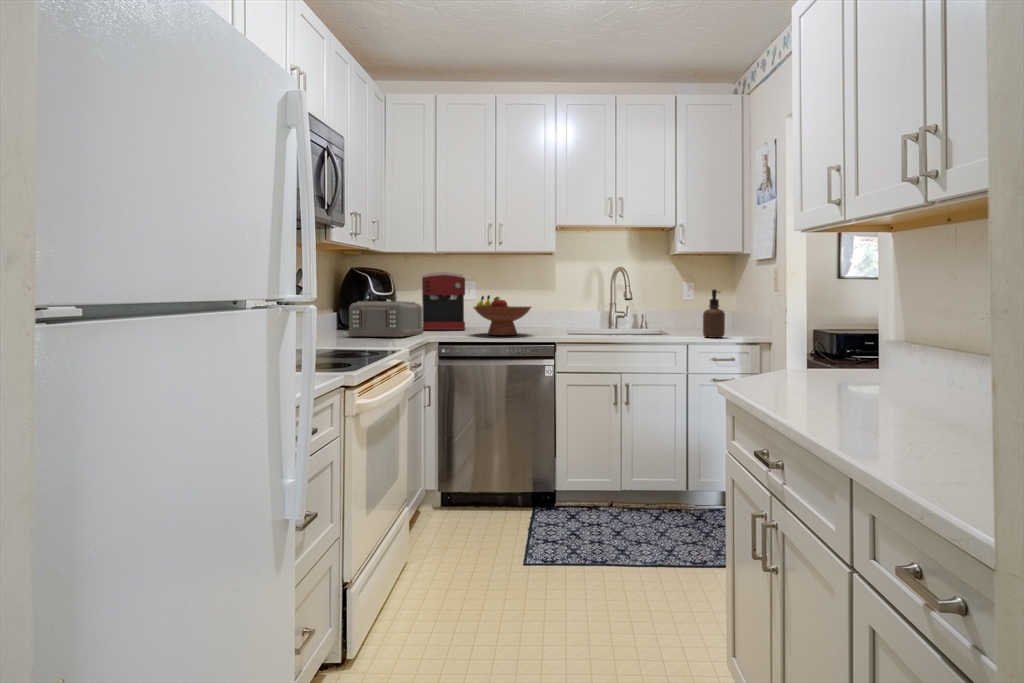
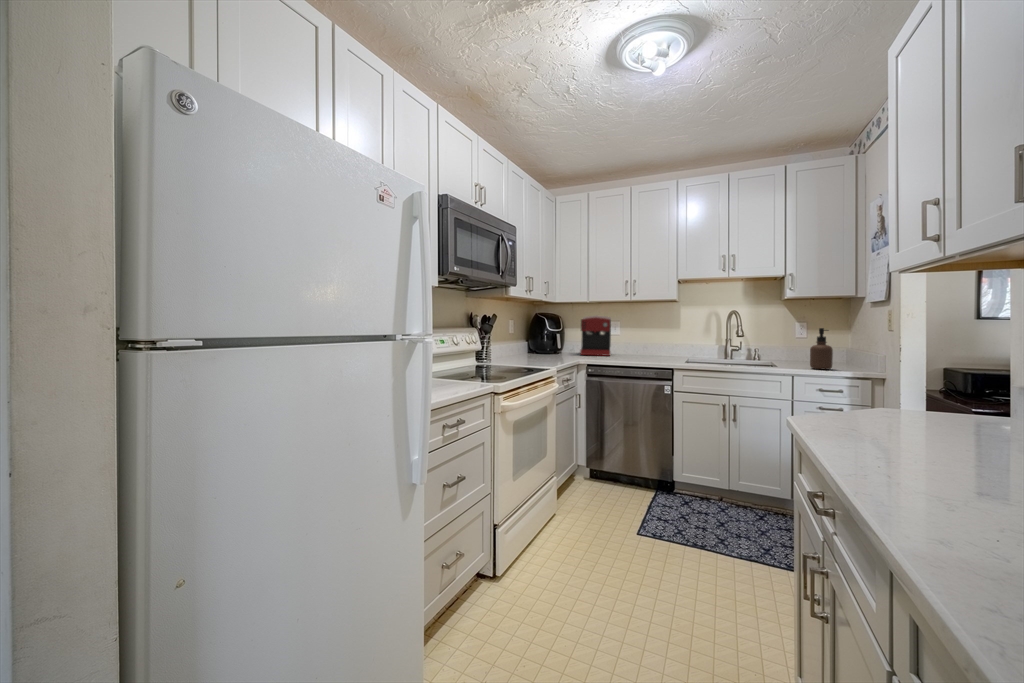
fruit bowl: present [474,295,532,335] -> none [612,332,657,361]
toaster: present [348,301,423,337] -> none [527,335,579,359]

